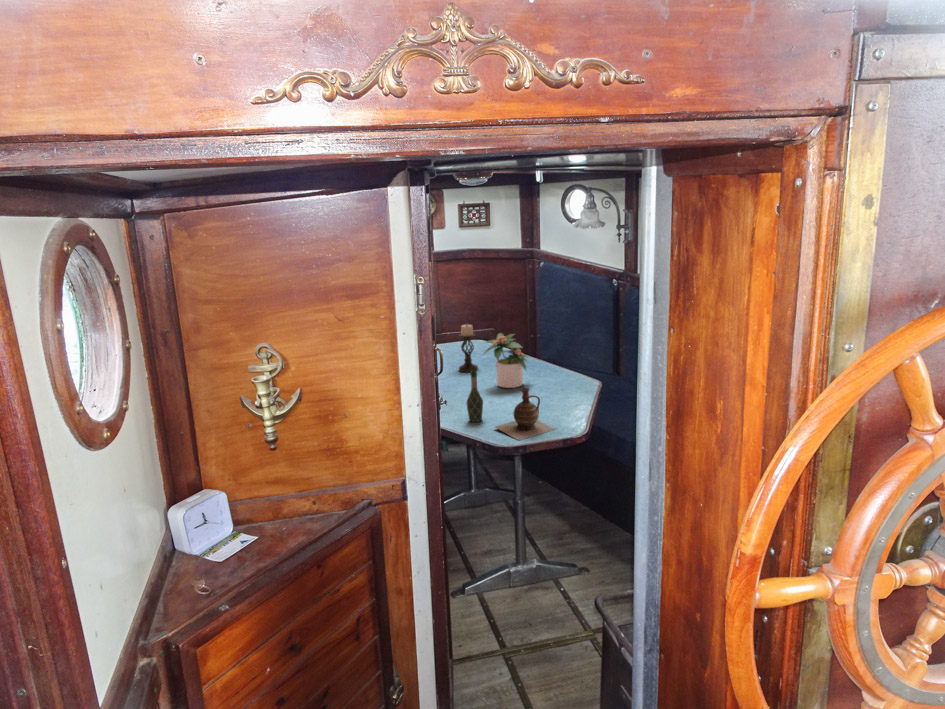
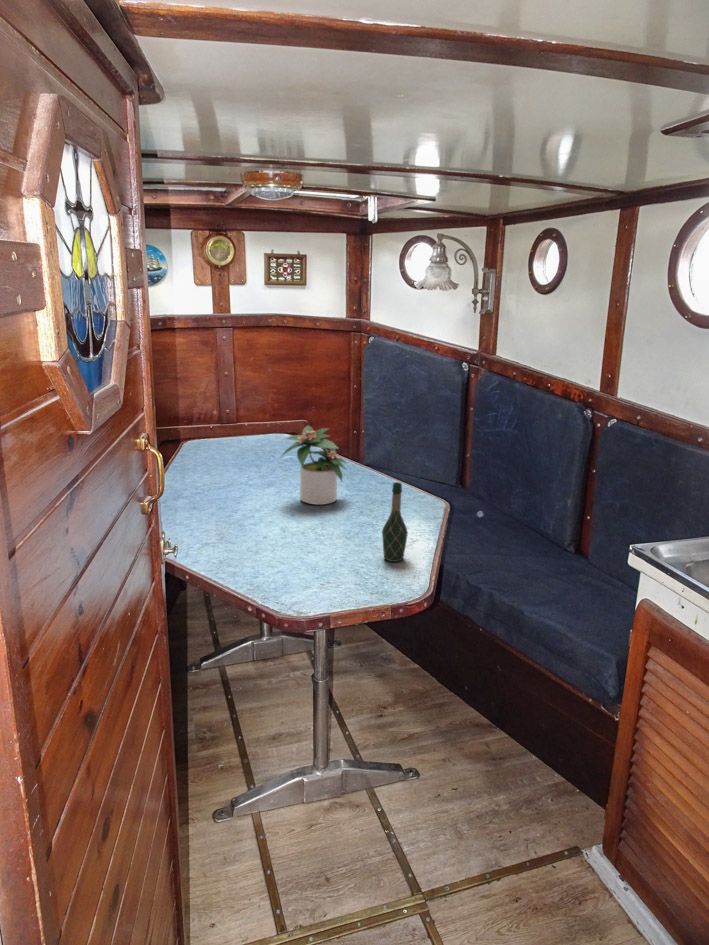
candle holder: present [459,324,478,372] -> none [250,410,277,478]
wine bottle: present [467,370,483,422] -> present [382,482,408,562]
ceramic jug: present [495,388,555,440] -> none [288,514,382,596]

